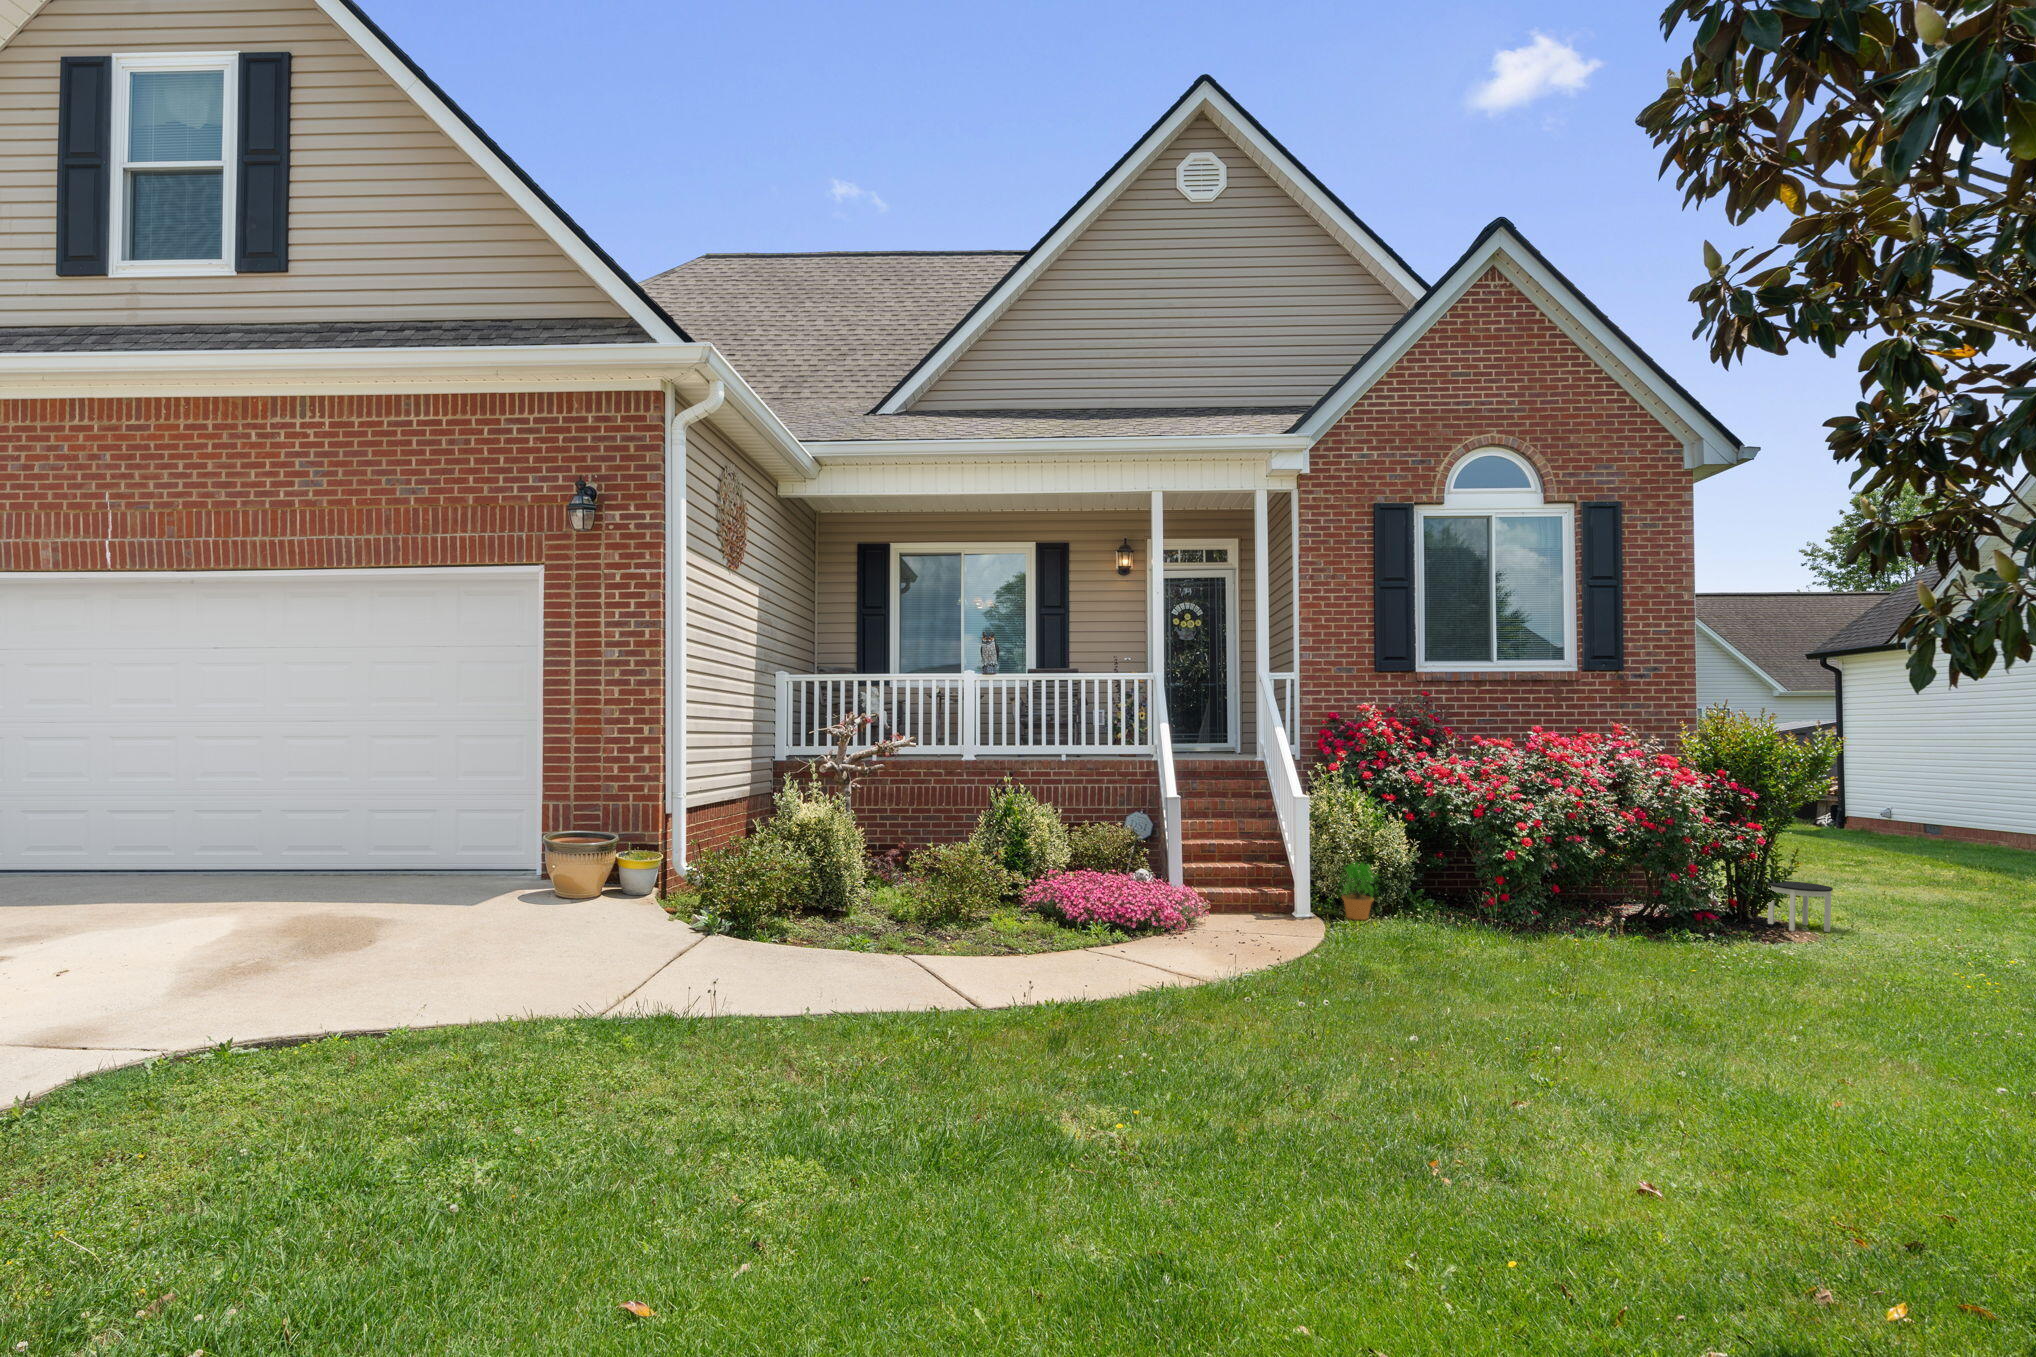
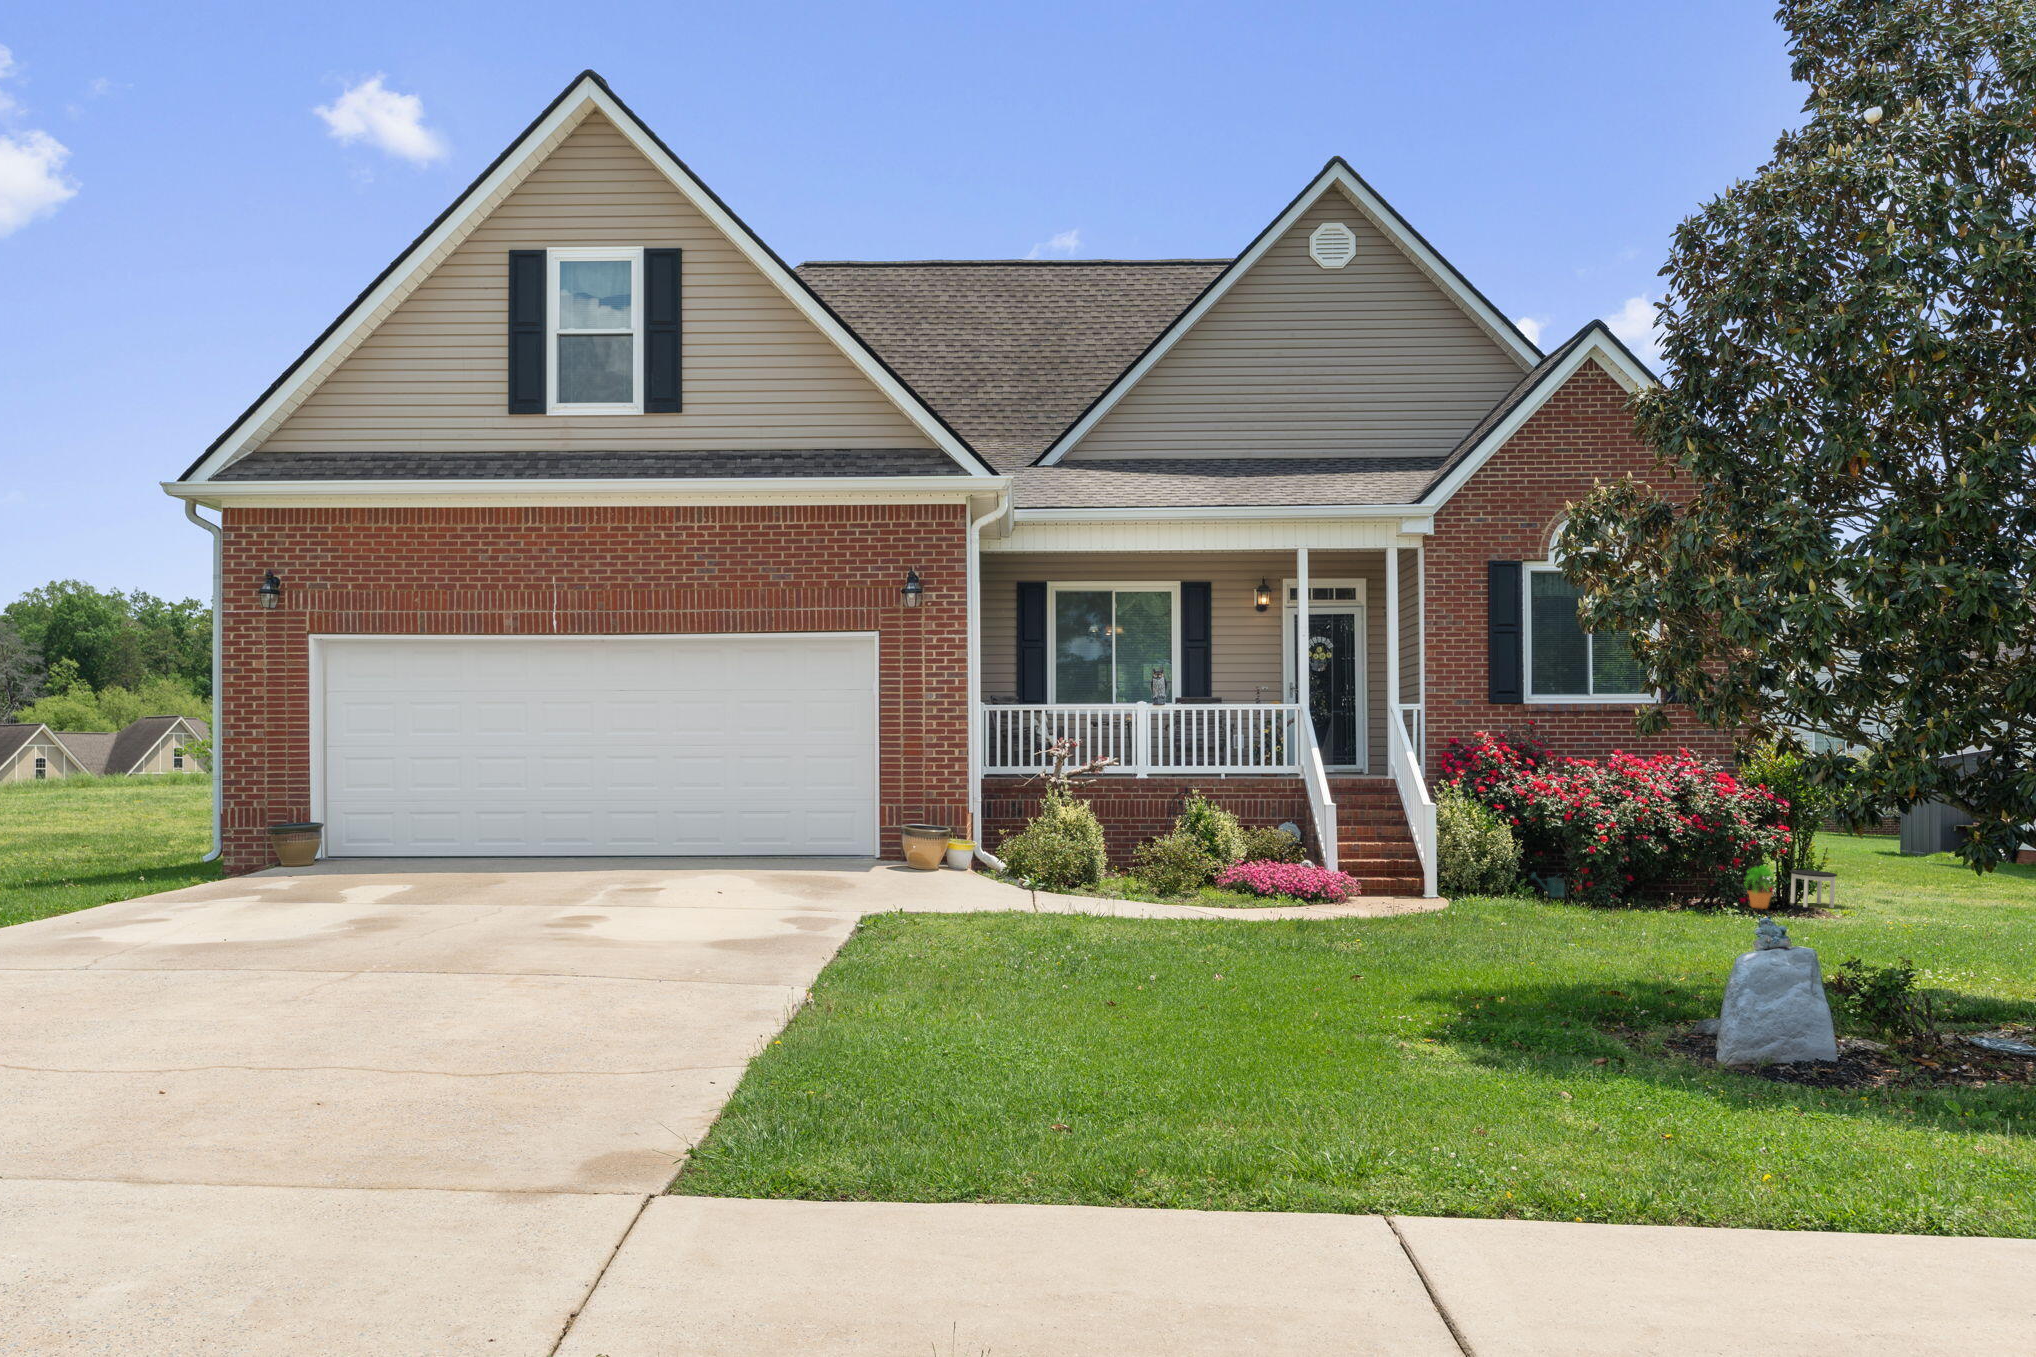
potted plant: present [1339,863,1377,920] -> present [1745,865,1776,909]
watering can: none [1428,884,1480,919] -> present [1531,873,1566,898]

